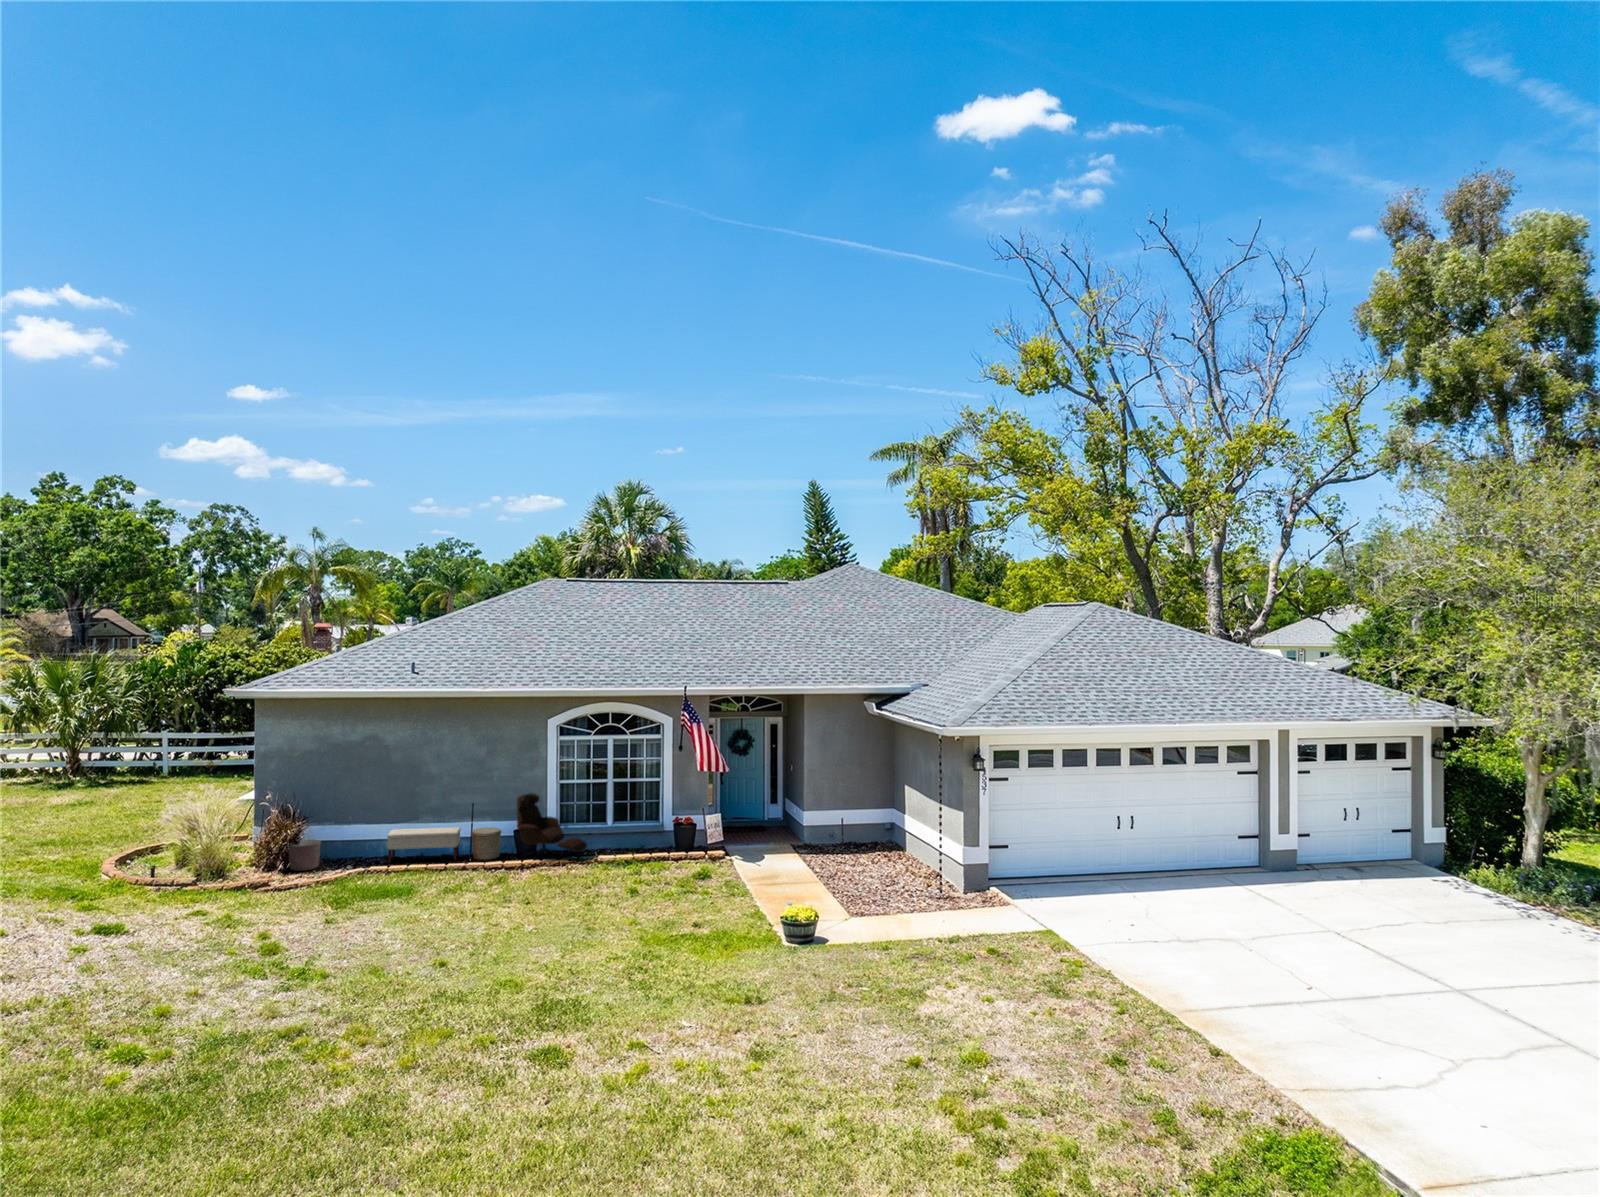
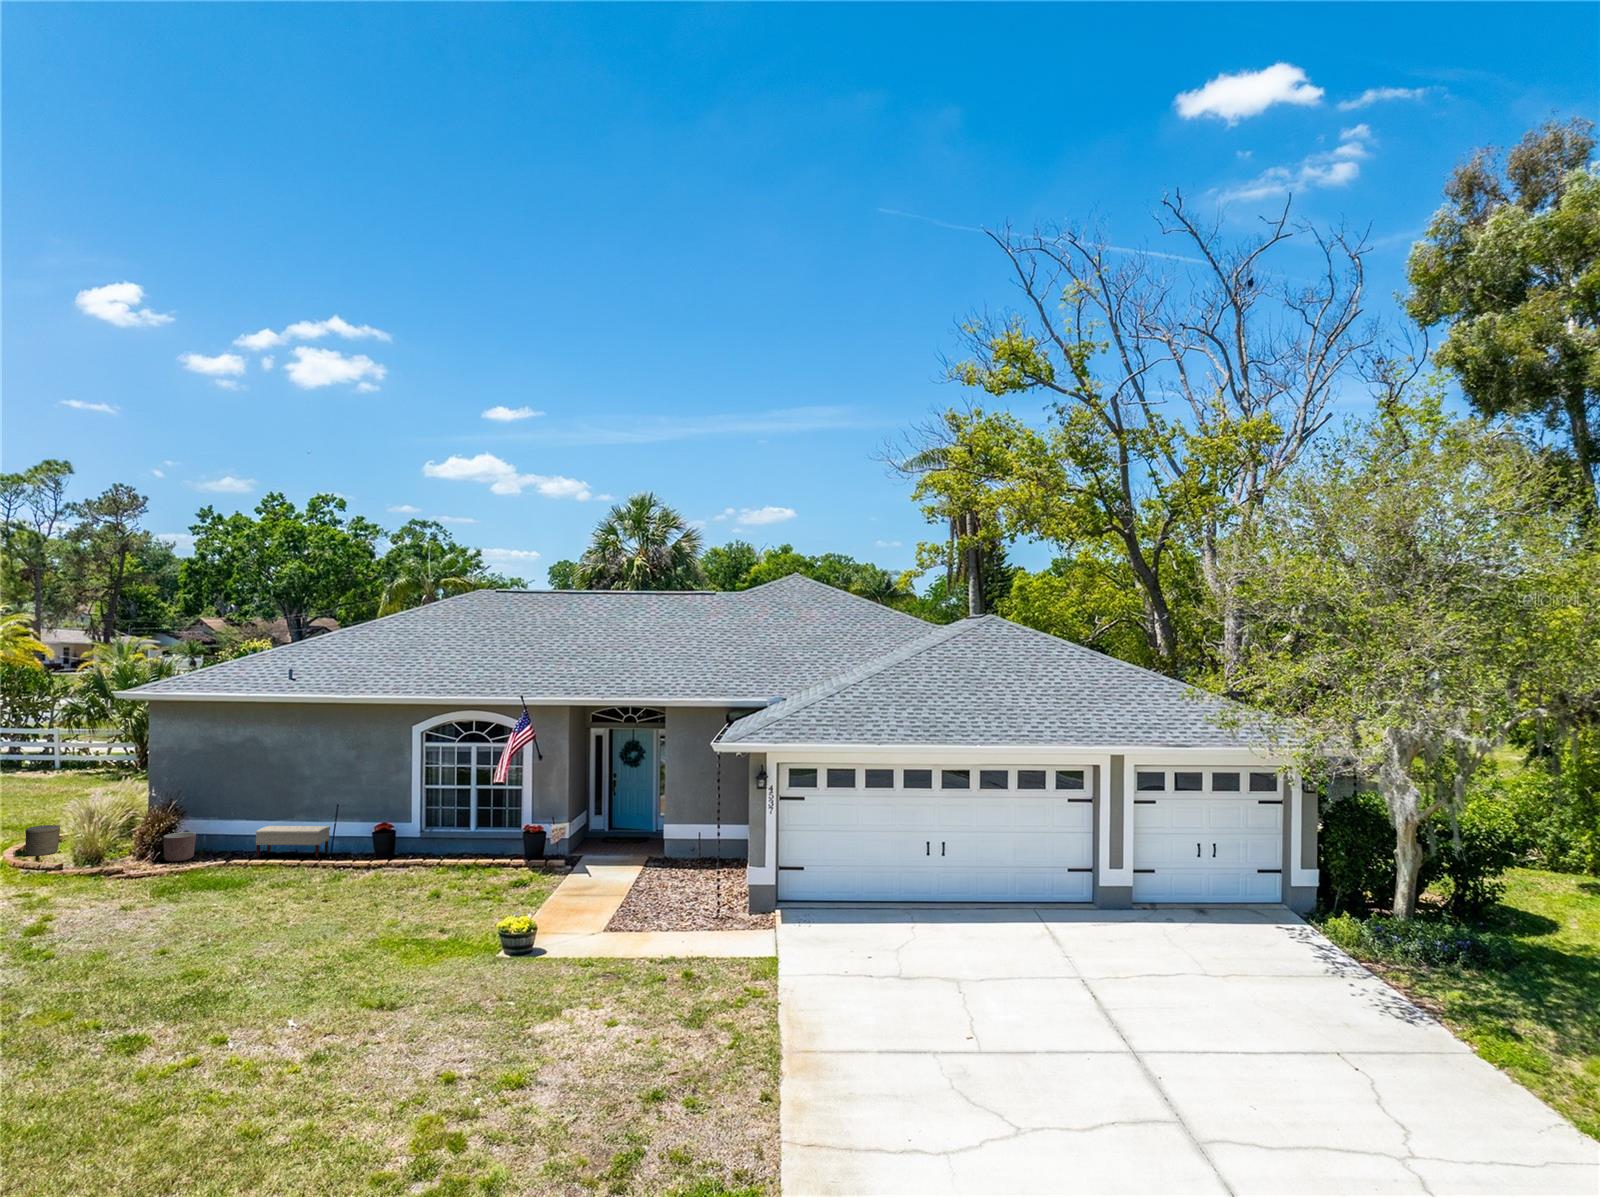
lounge chair: present [517,793,587,860] -> none [373,796,439,864]
woven basket: present [472,827,501,860] -> present [25,825,60,856]

